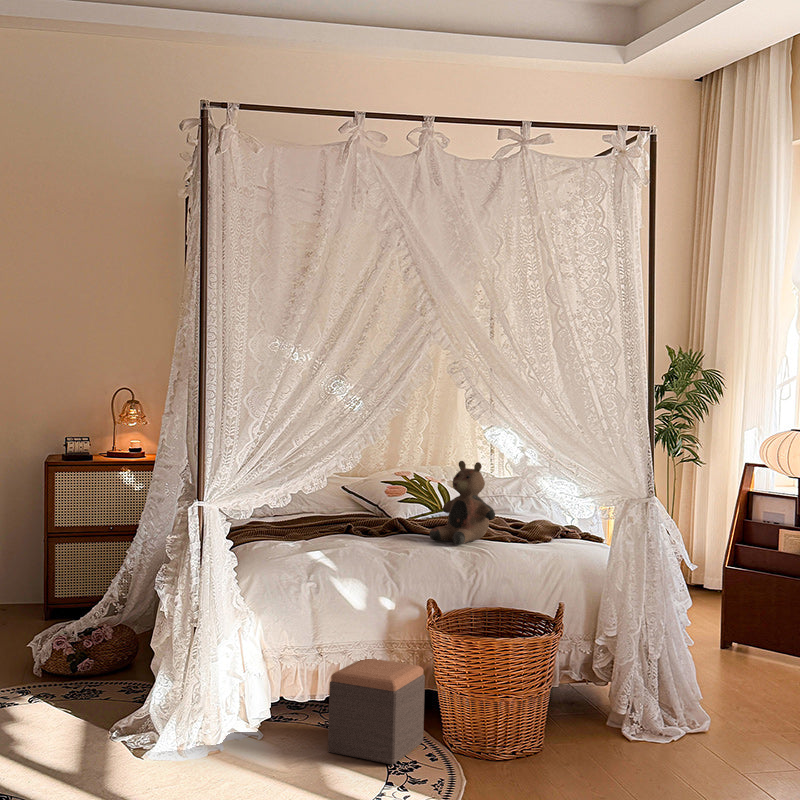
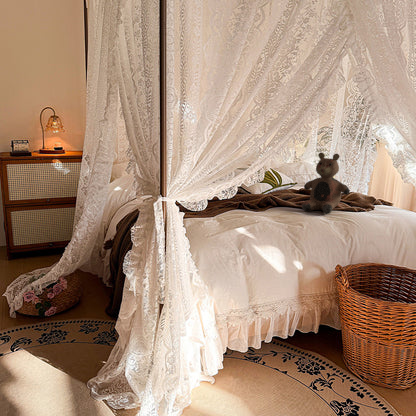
footstool: present [328,659,425,765] -> none [268,306,331,395]

